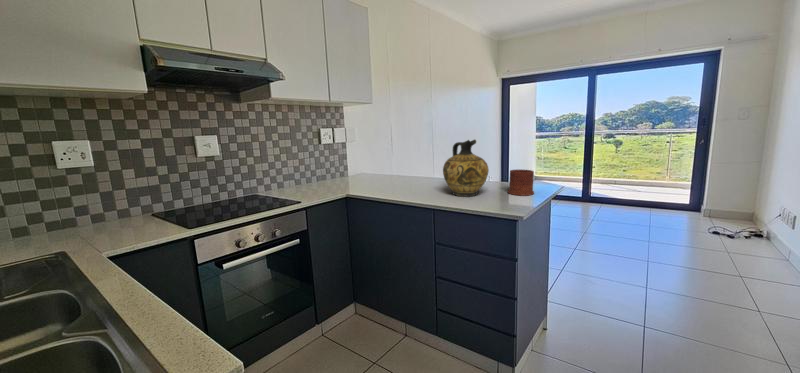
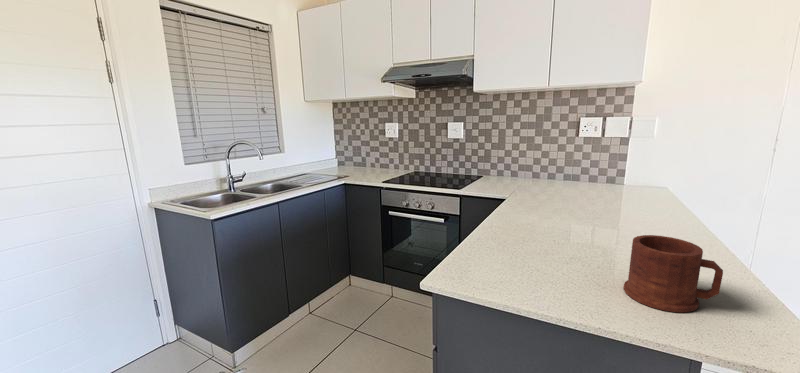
ceramic jug: present [443,140,489,196] -> none [539,150,630,253]

